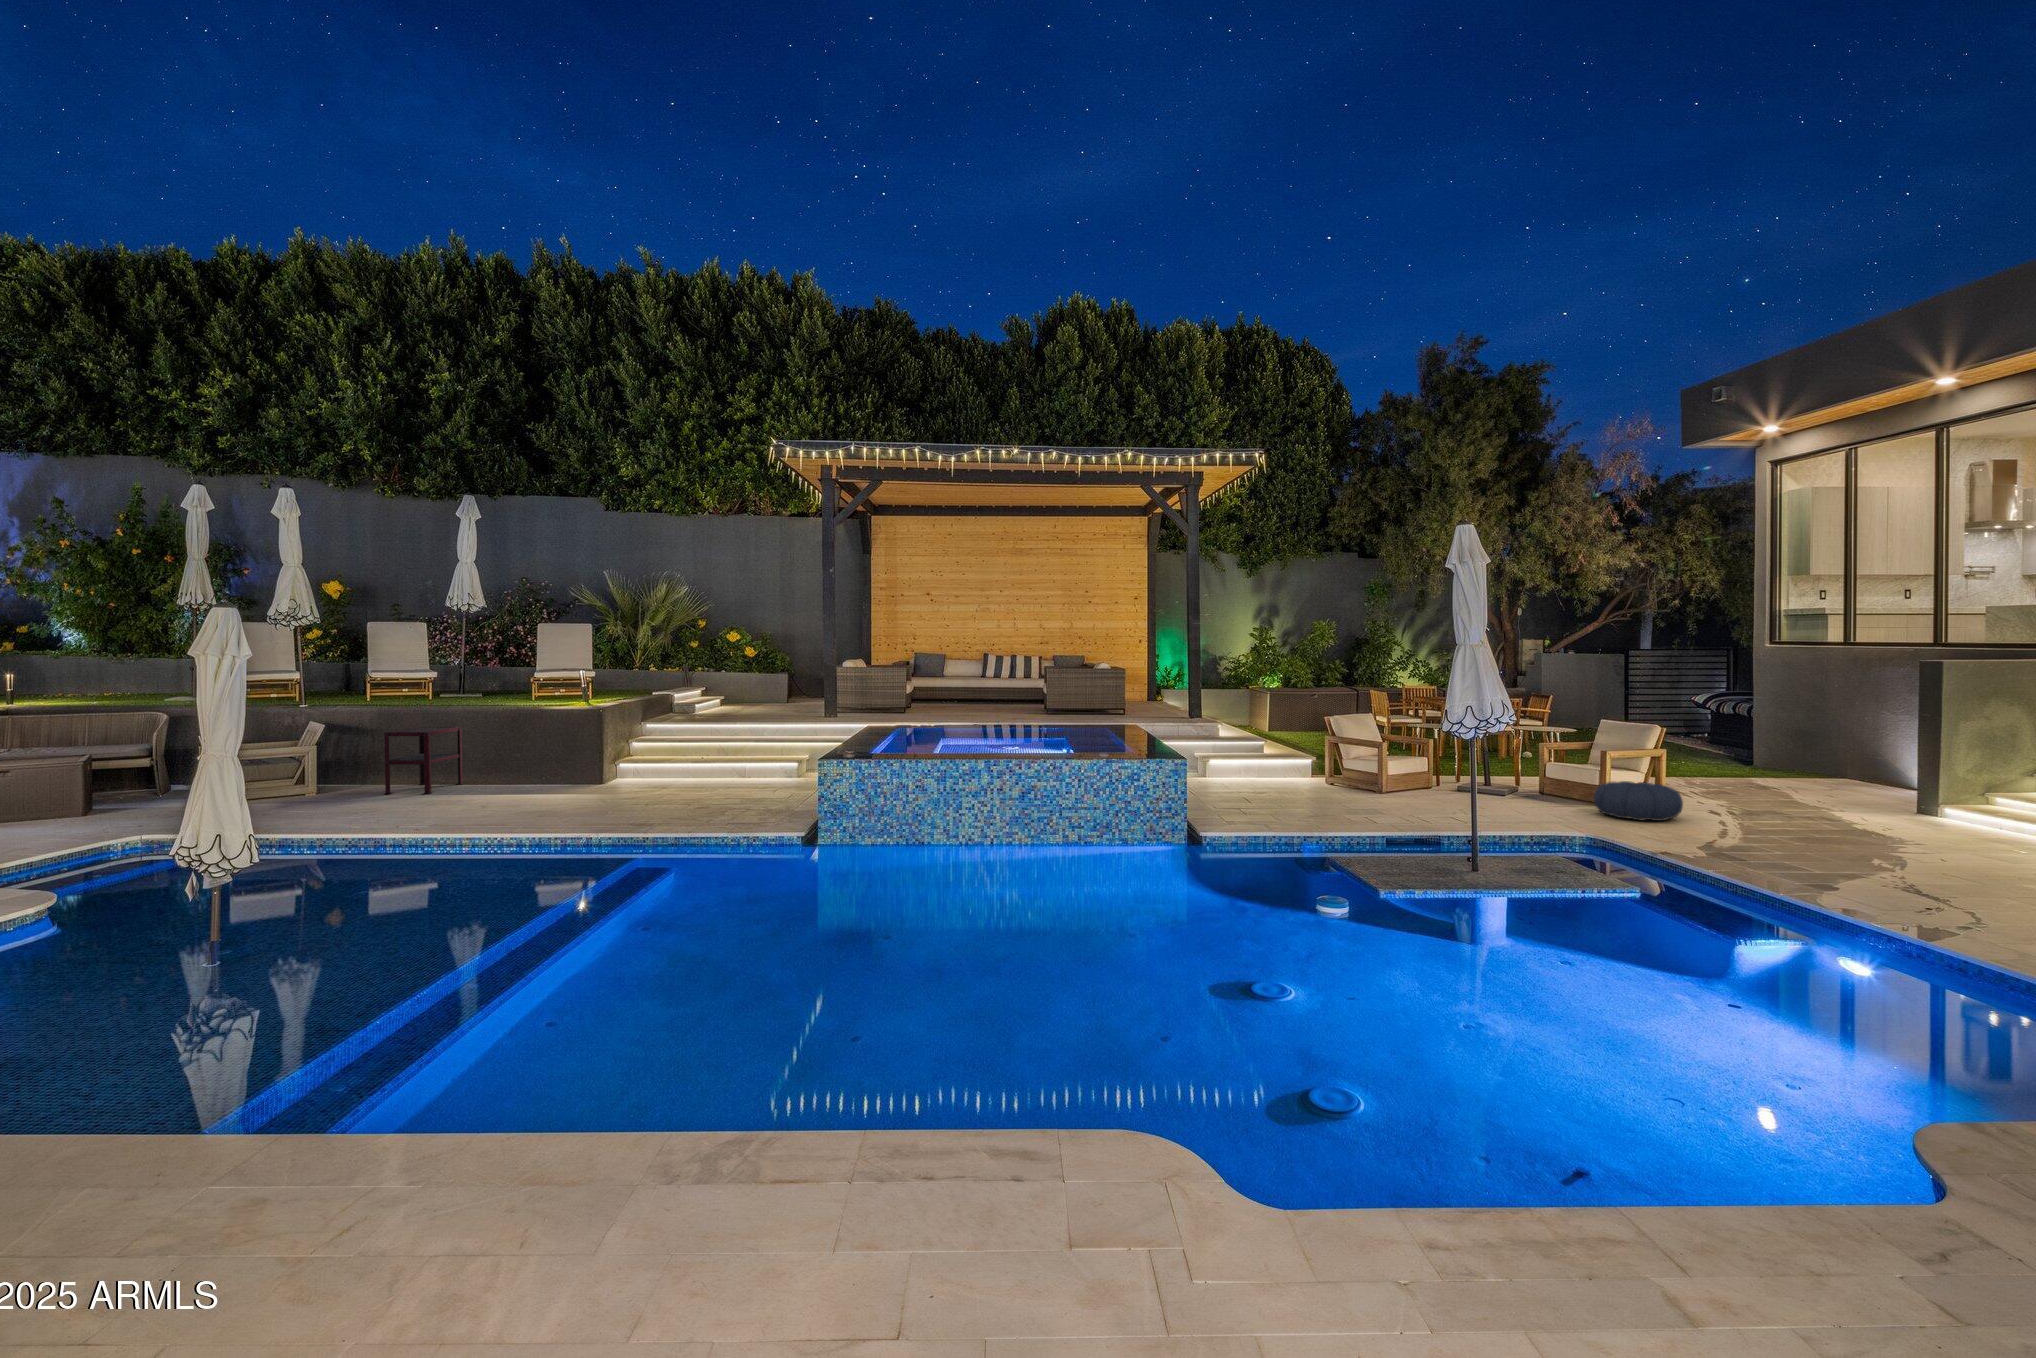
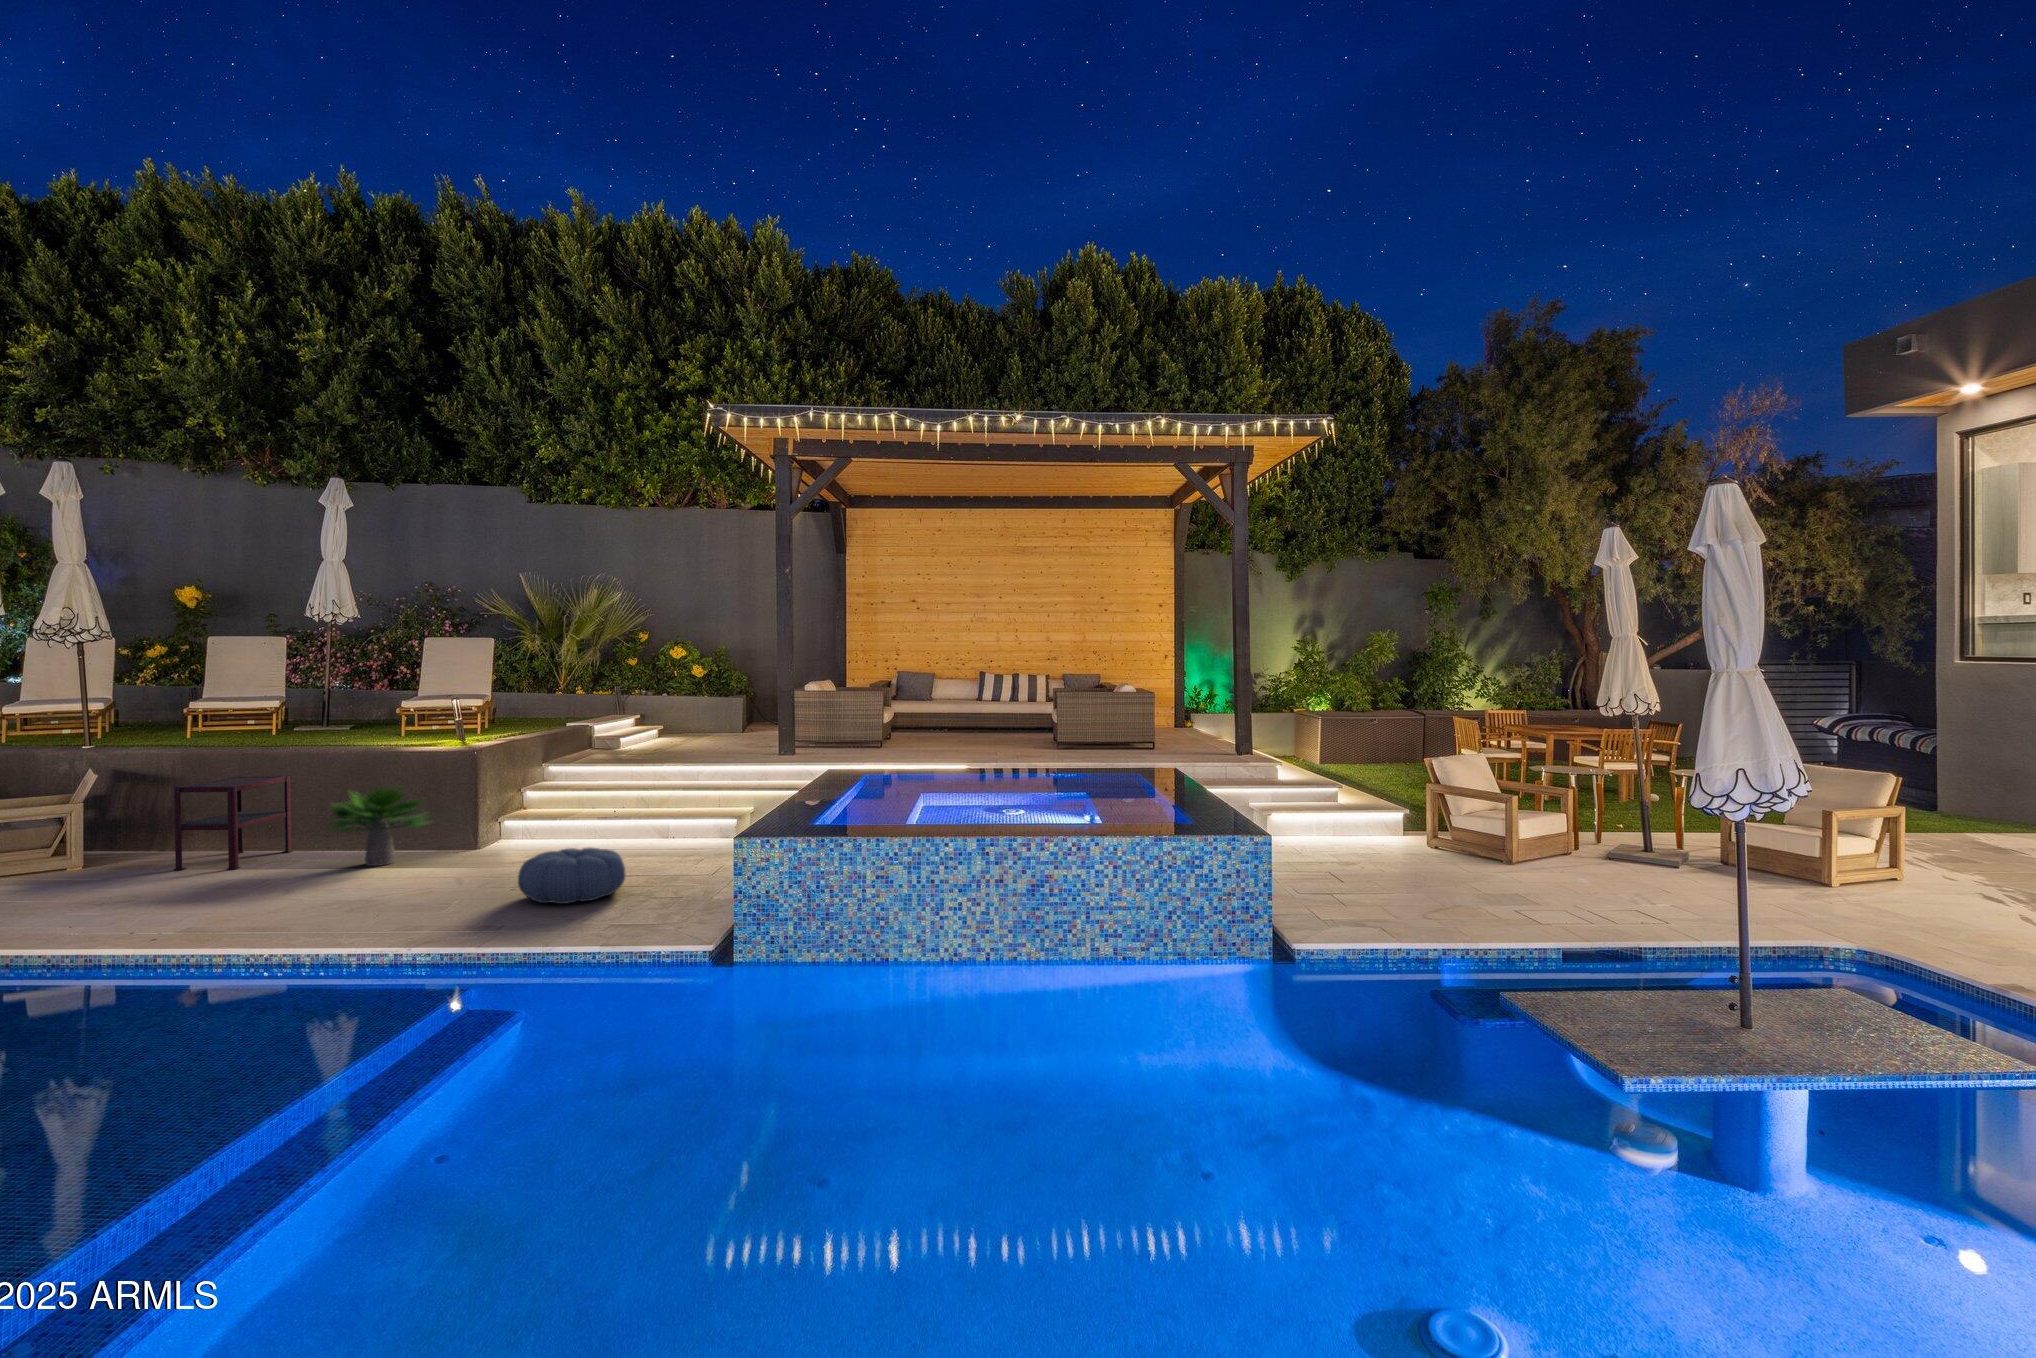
potted plant: none [493,730,574,792] -> present [329,787,429,866]
pouf: present [1594,781,1683,821] -> present [518,848,626,904]

